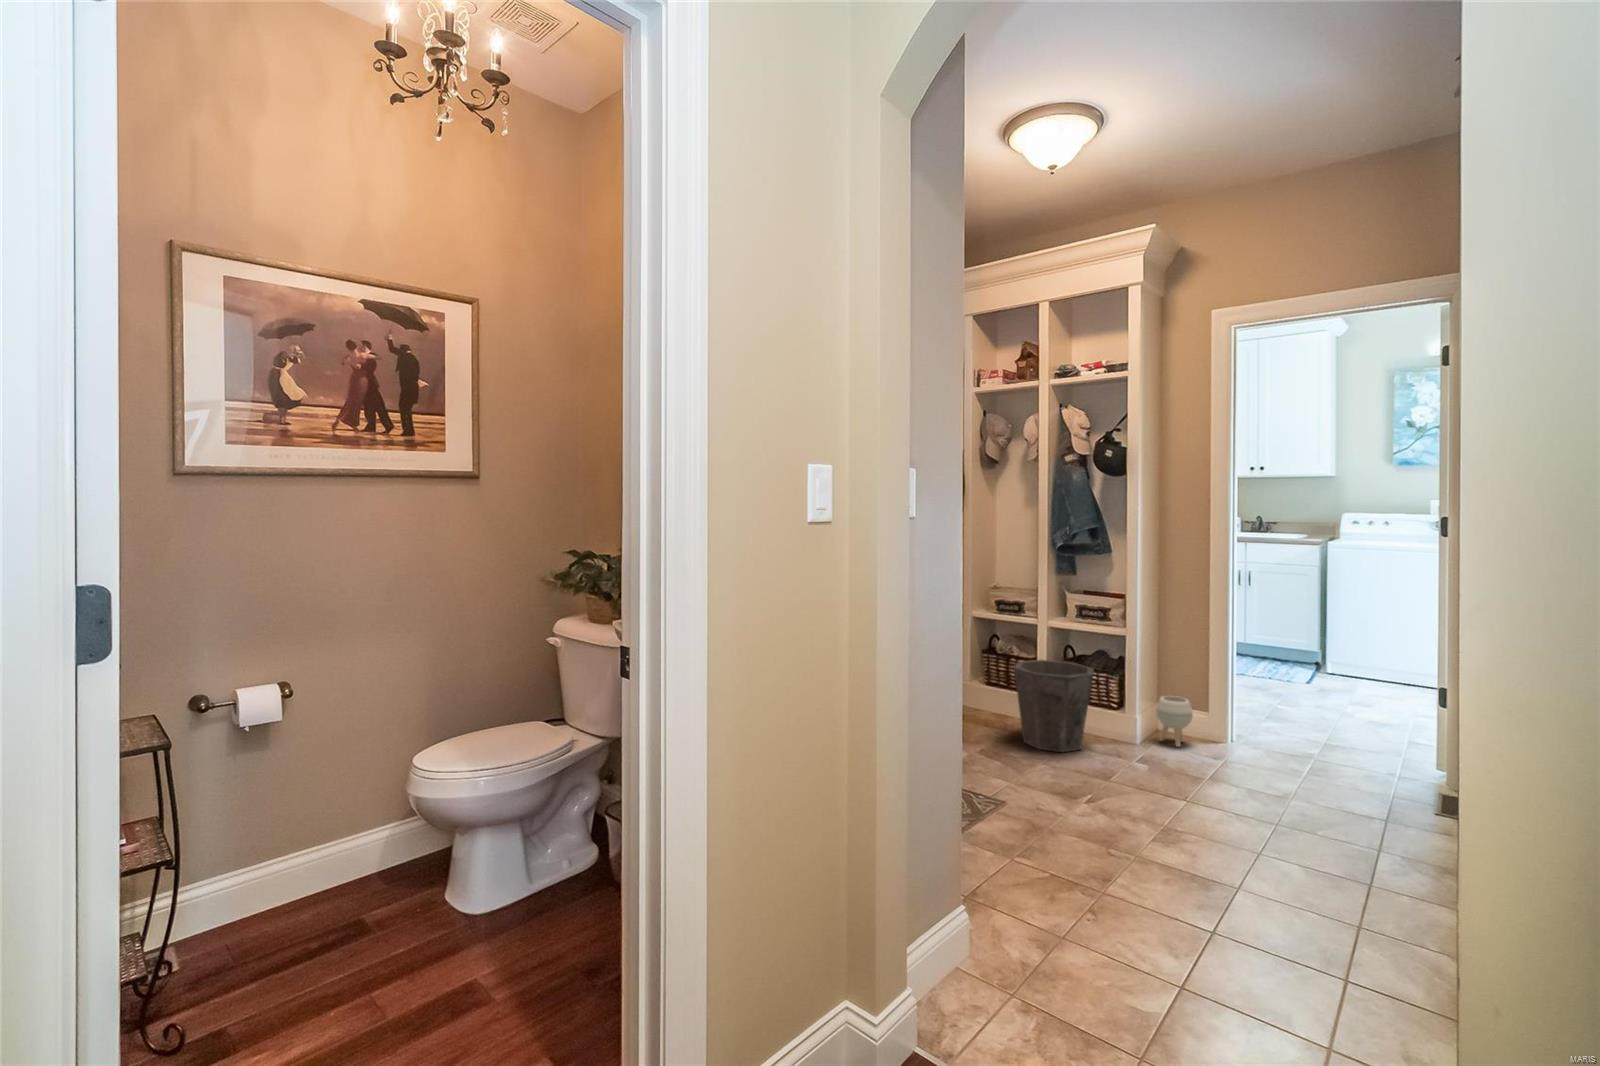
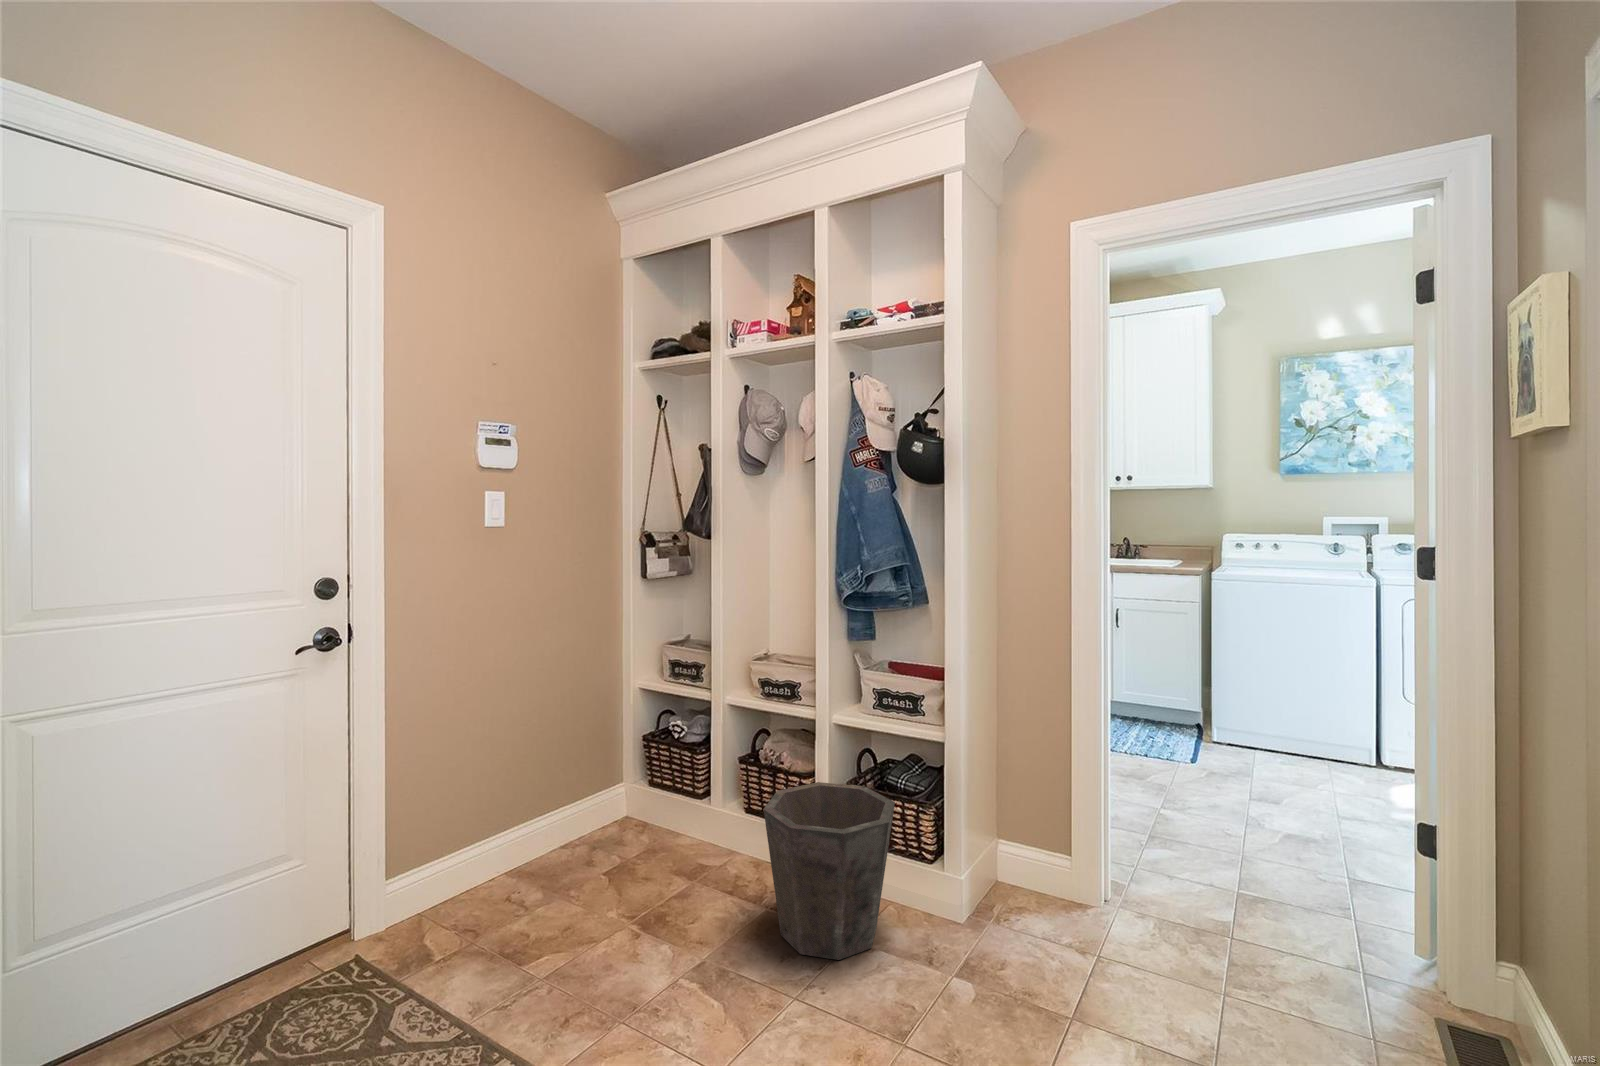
planter: present [1156,696,1193,747] -> none [993,836,1047,926]

